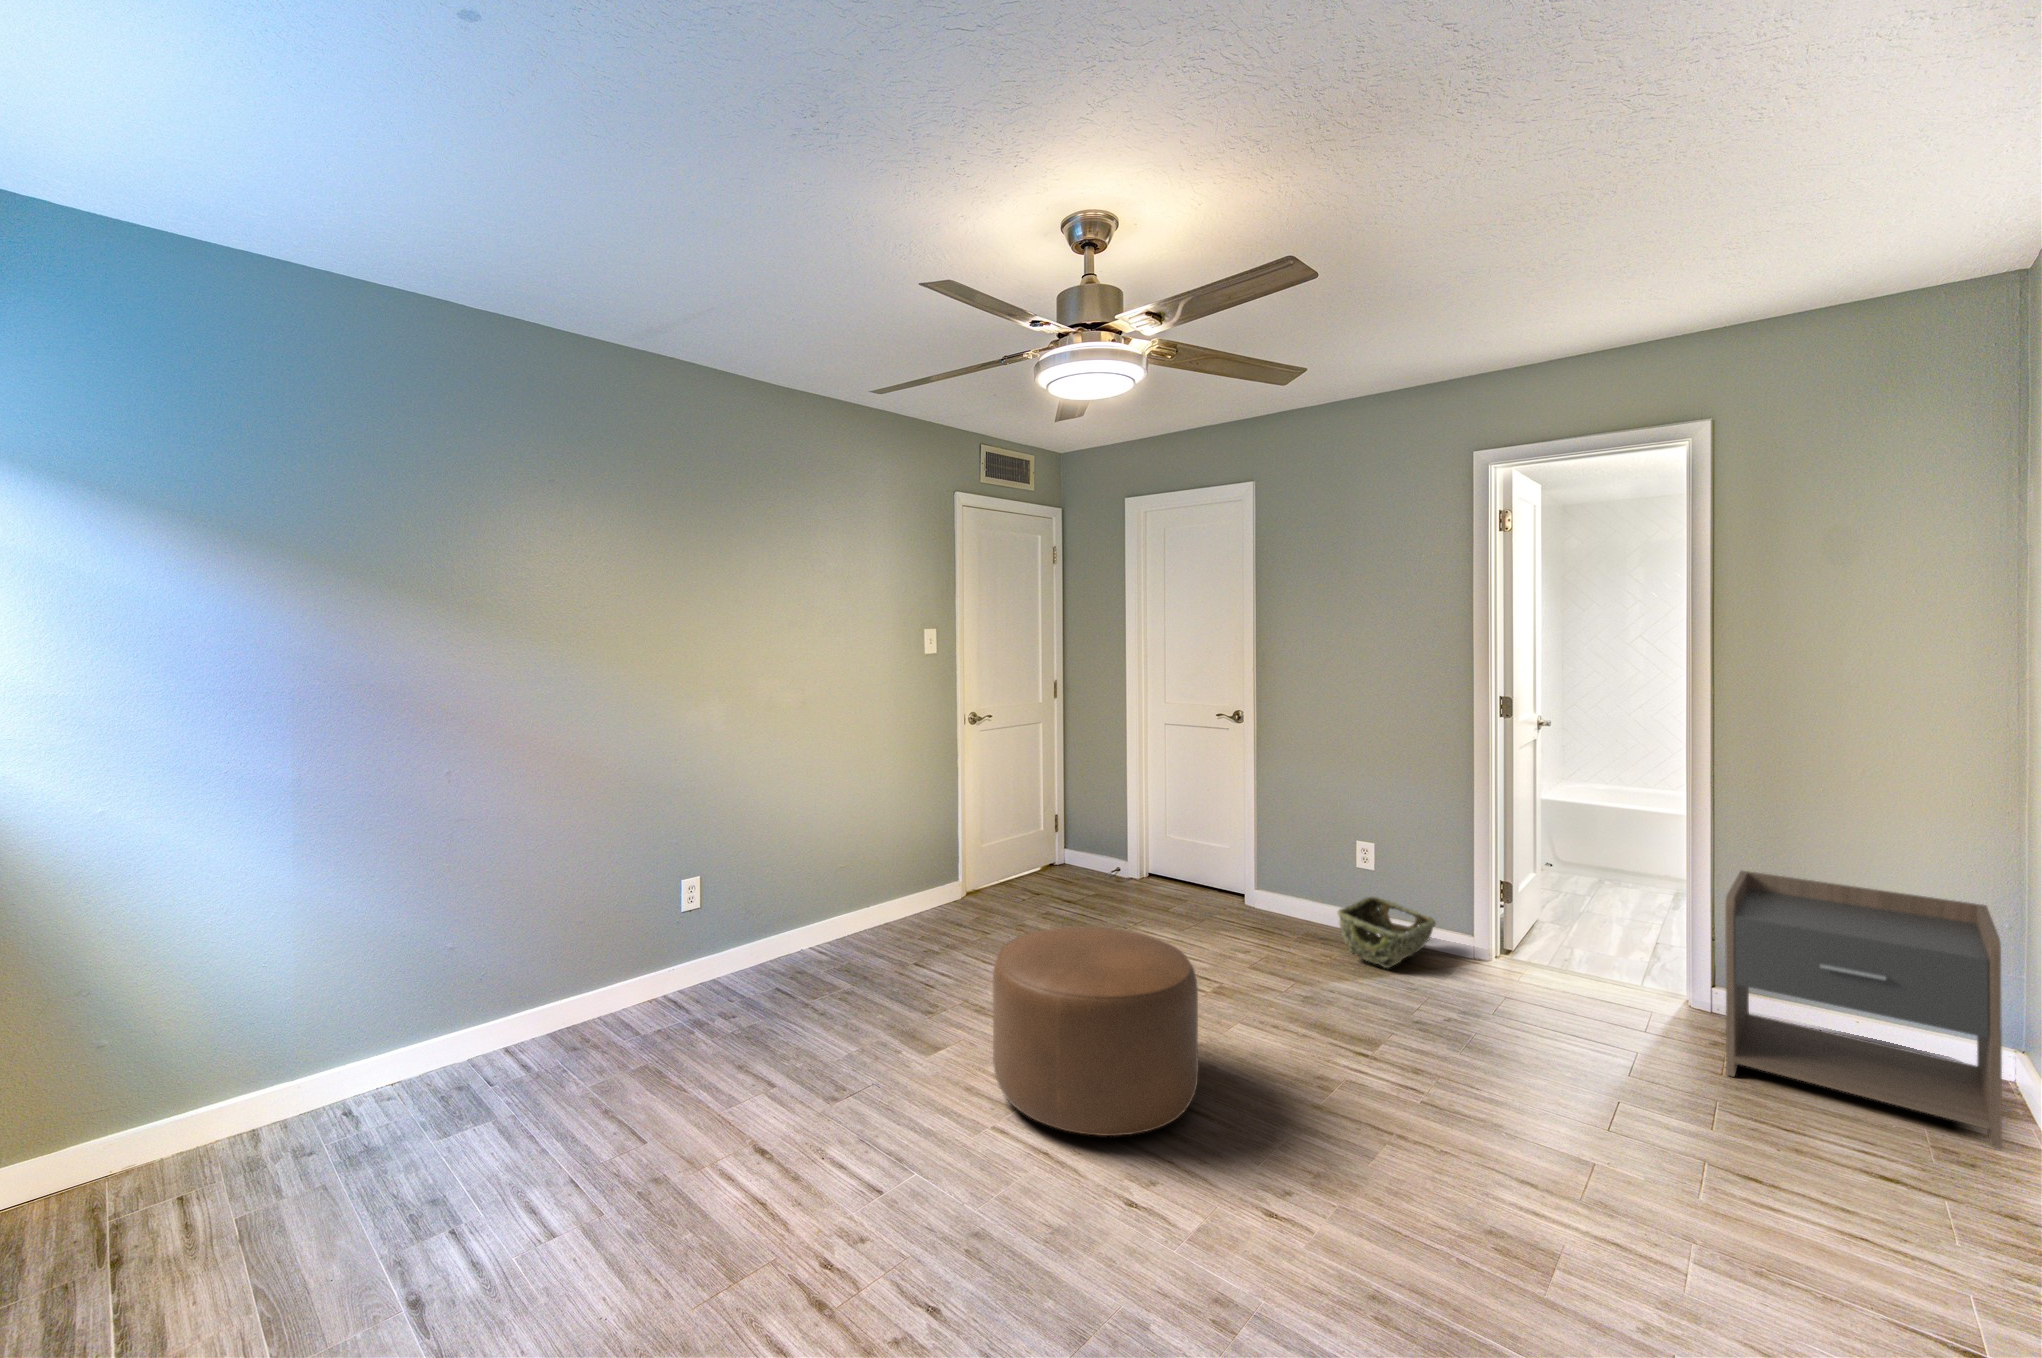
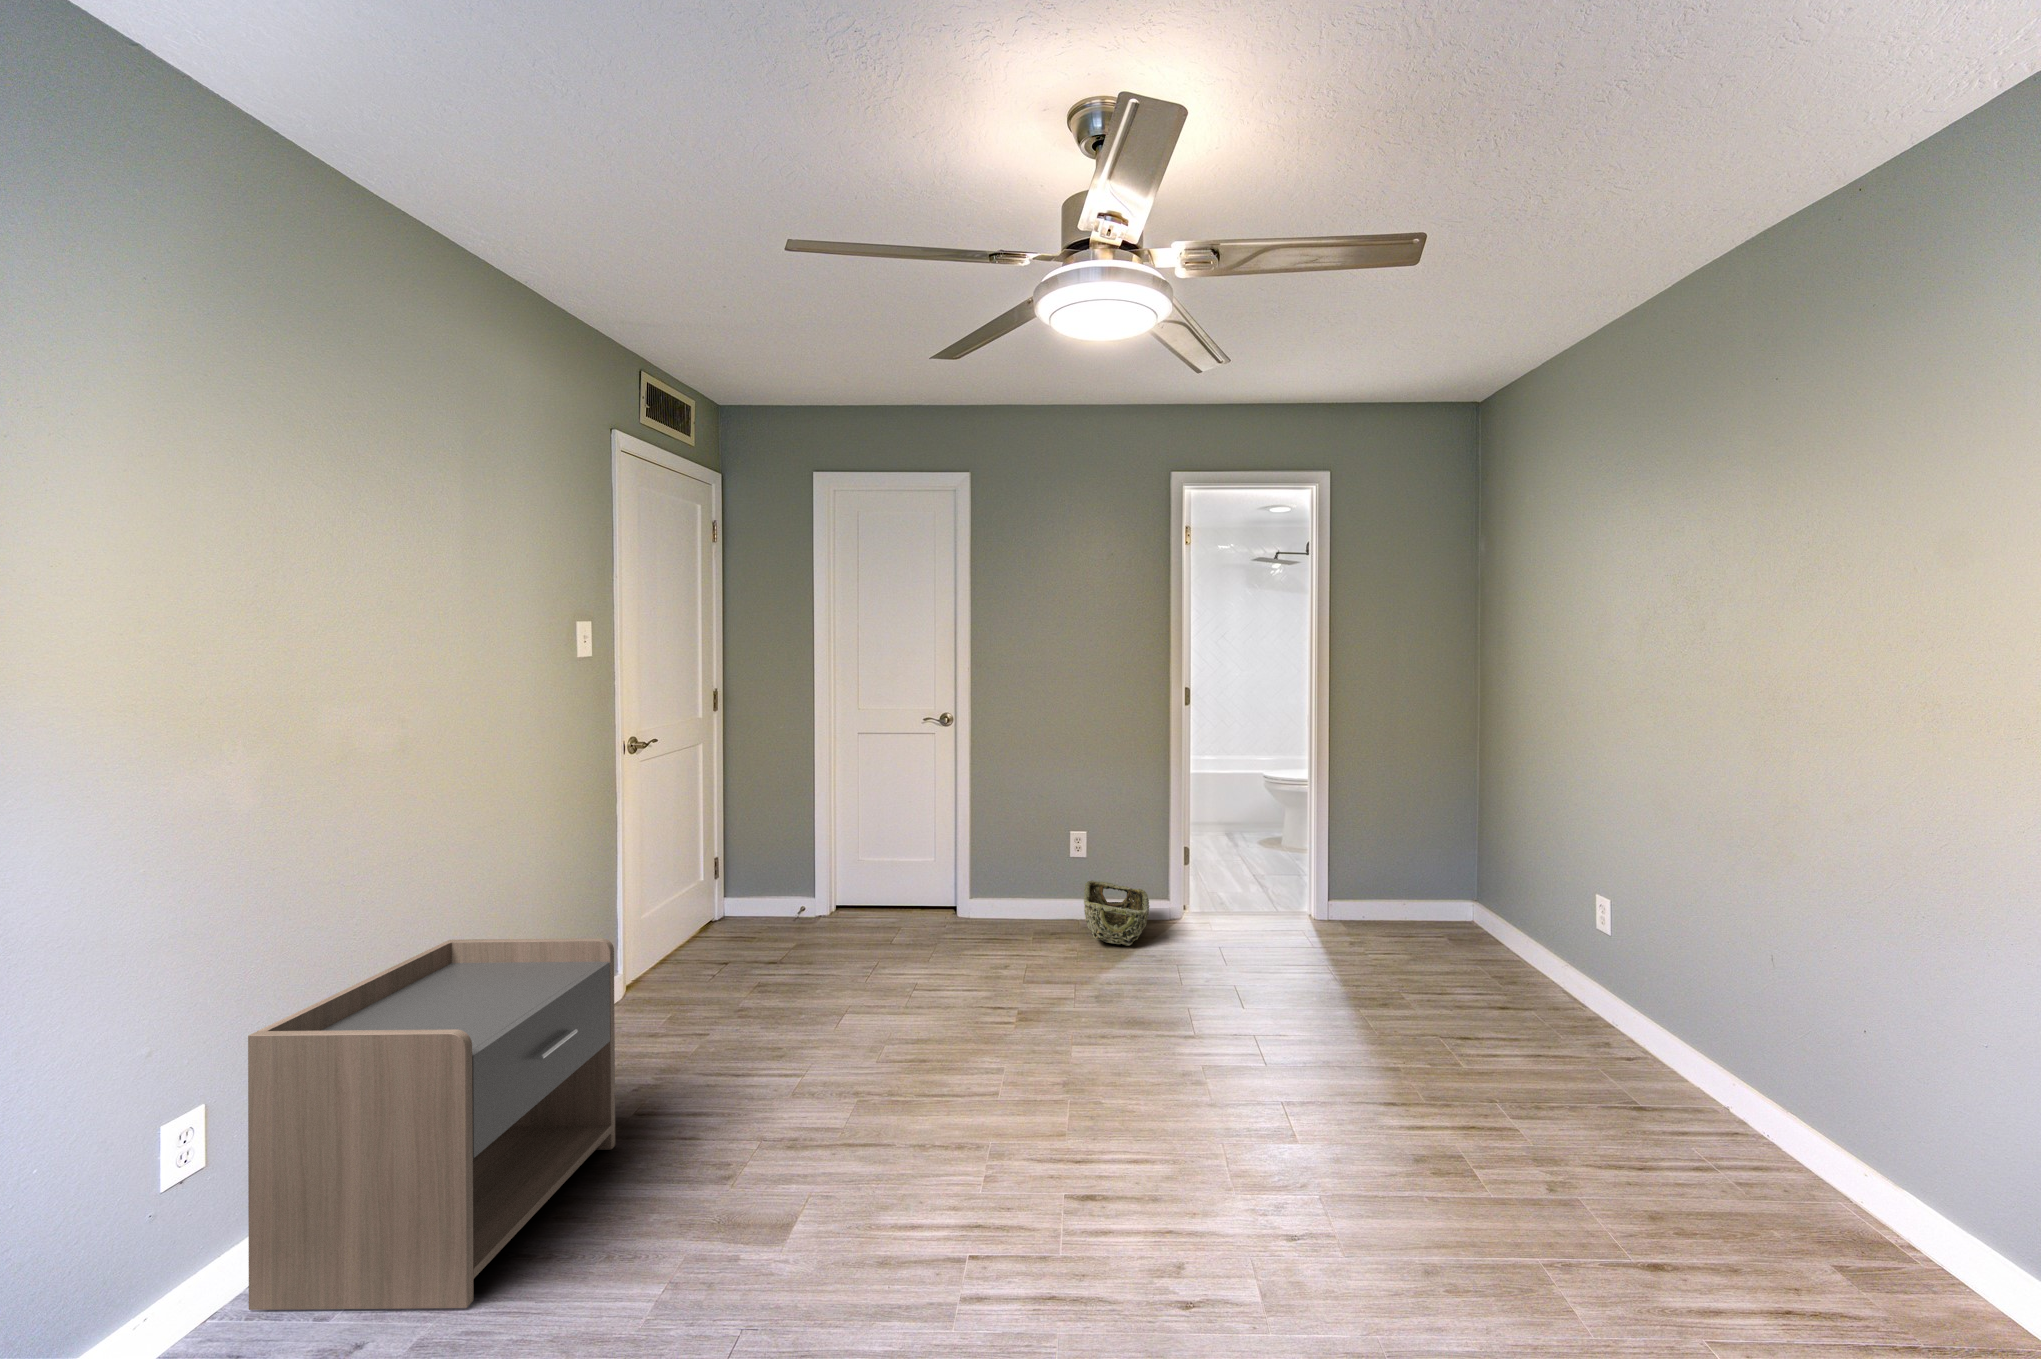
nightstand: present [1725,871,2002,1149] -> present [248,938,615,1310]
ottoman: present [993,927,1198,1136] -> none [898,975,1151,1262]

